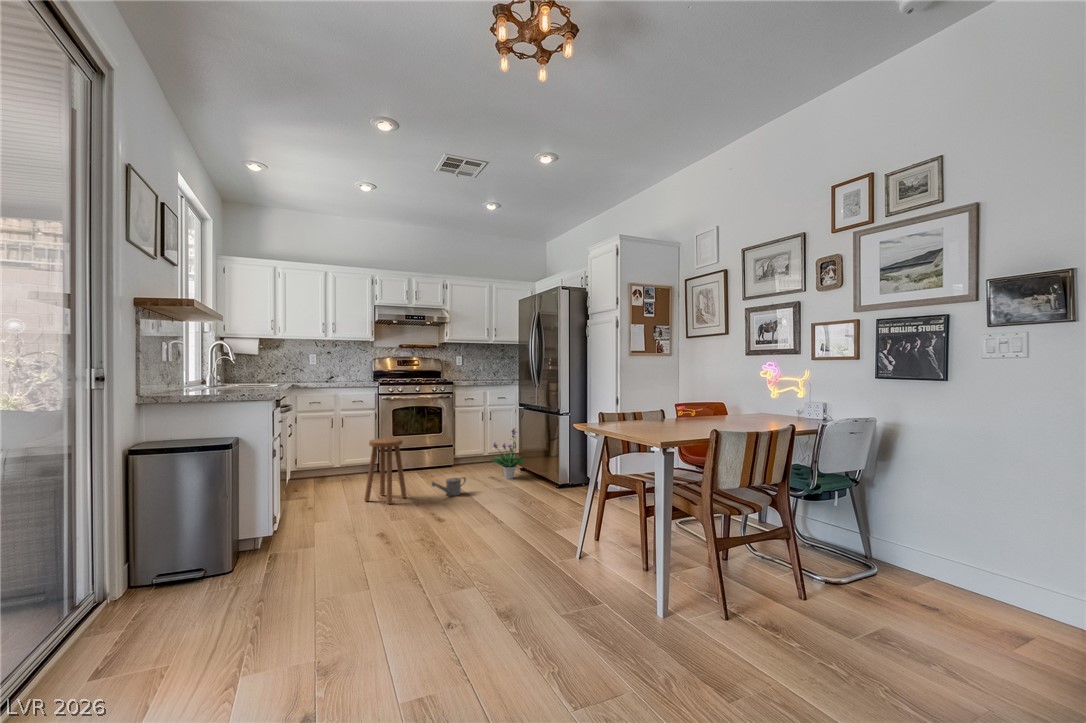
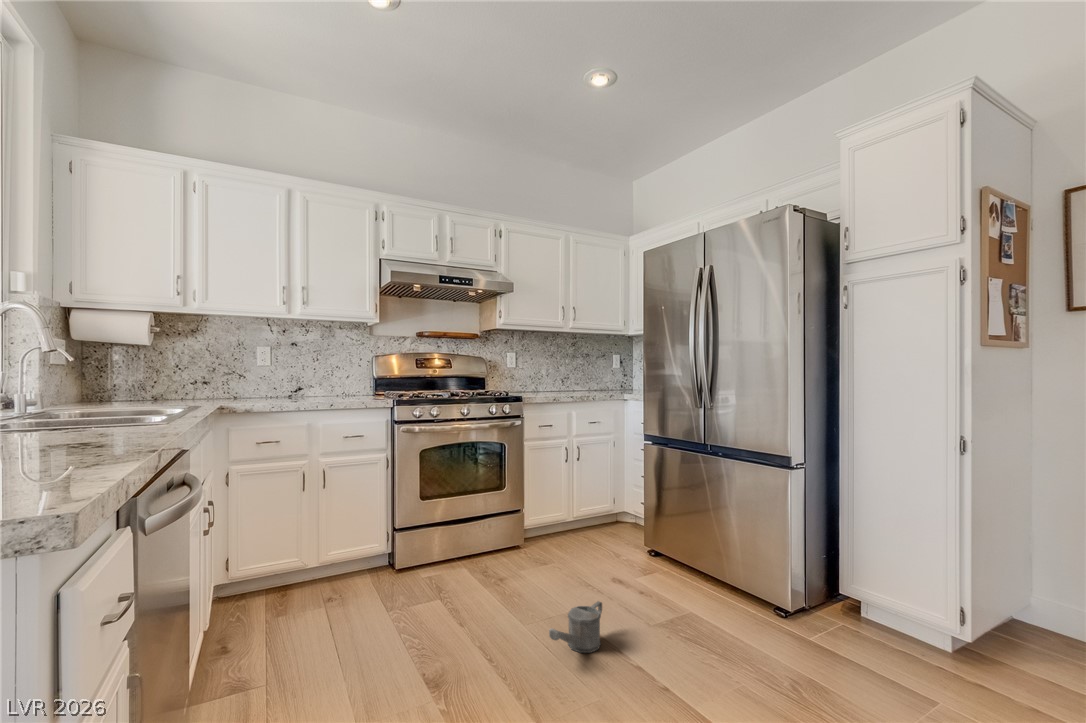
potted plant: present [490,428,526,479] -> none [612,484,683,582]
stool: present [364,438,407,504] -> none [398,528,490,700]

